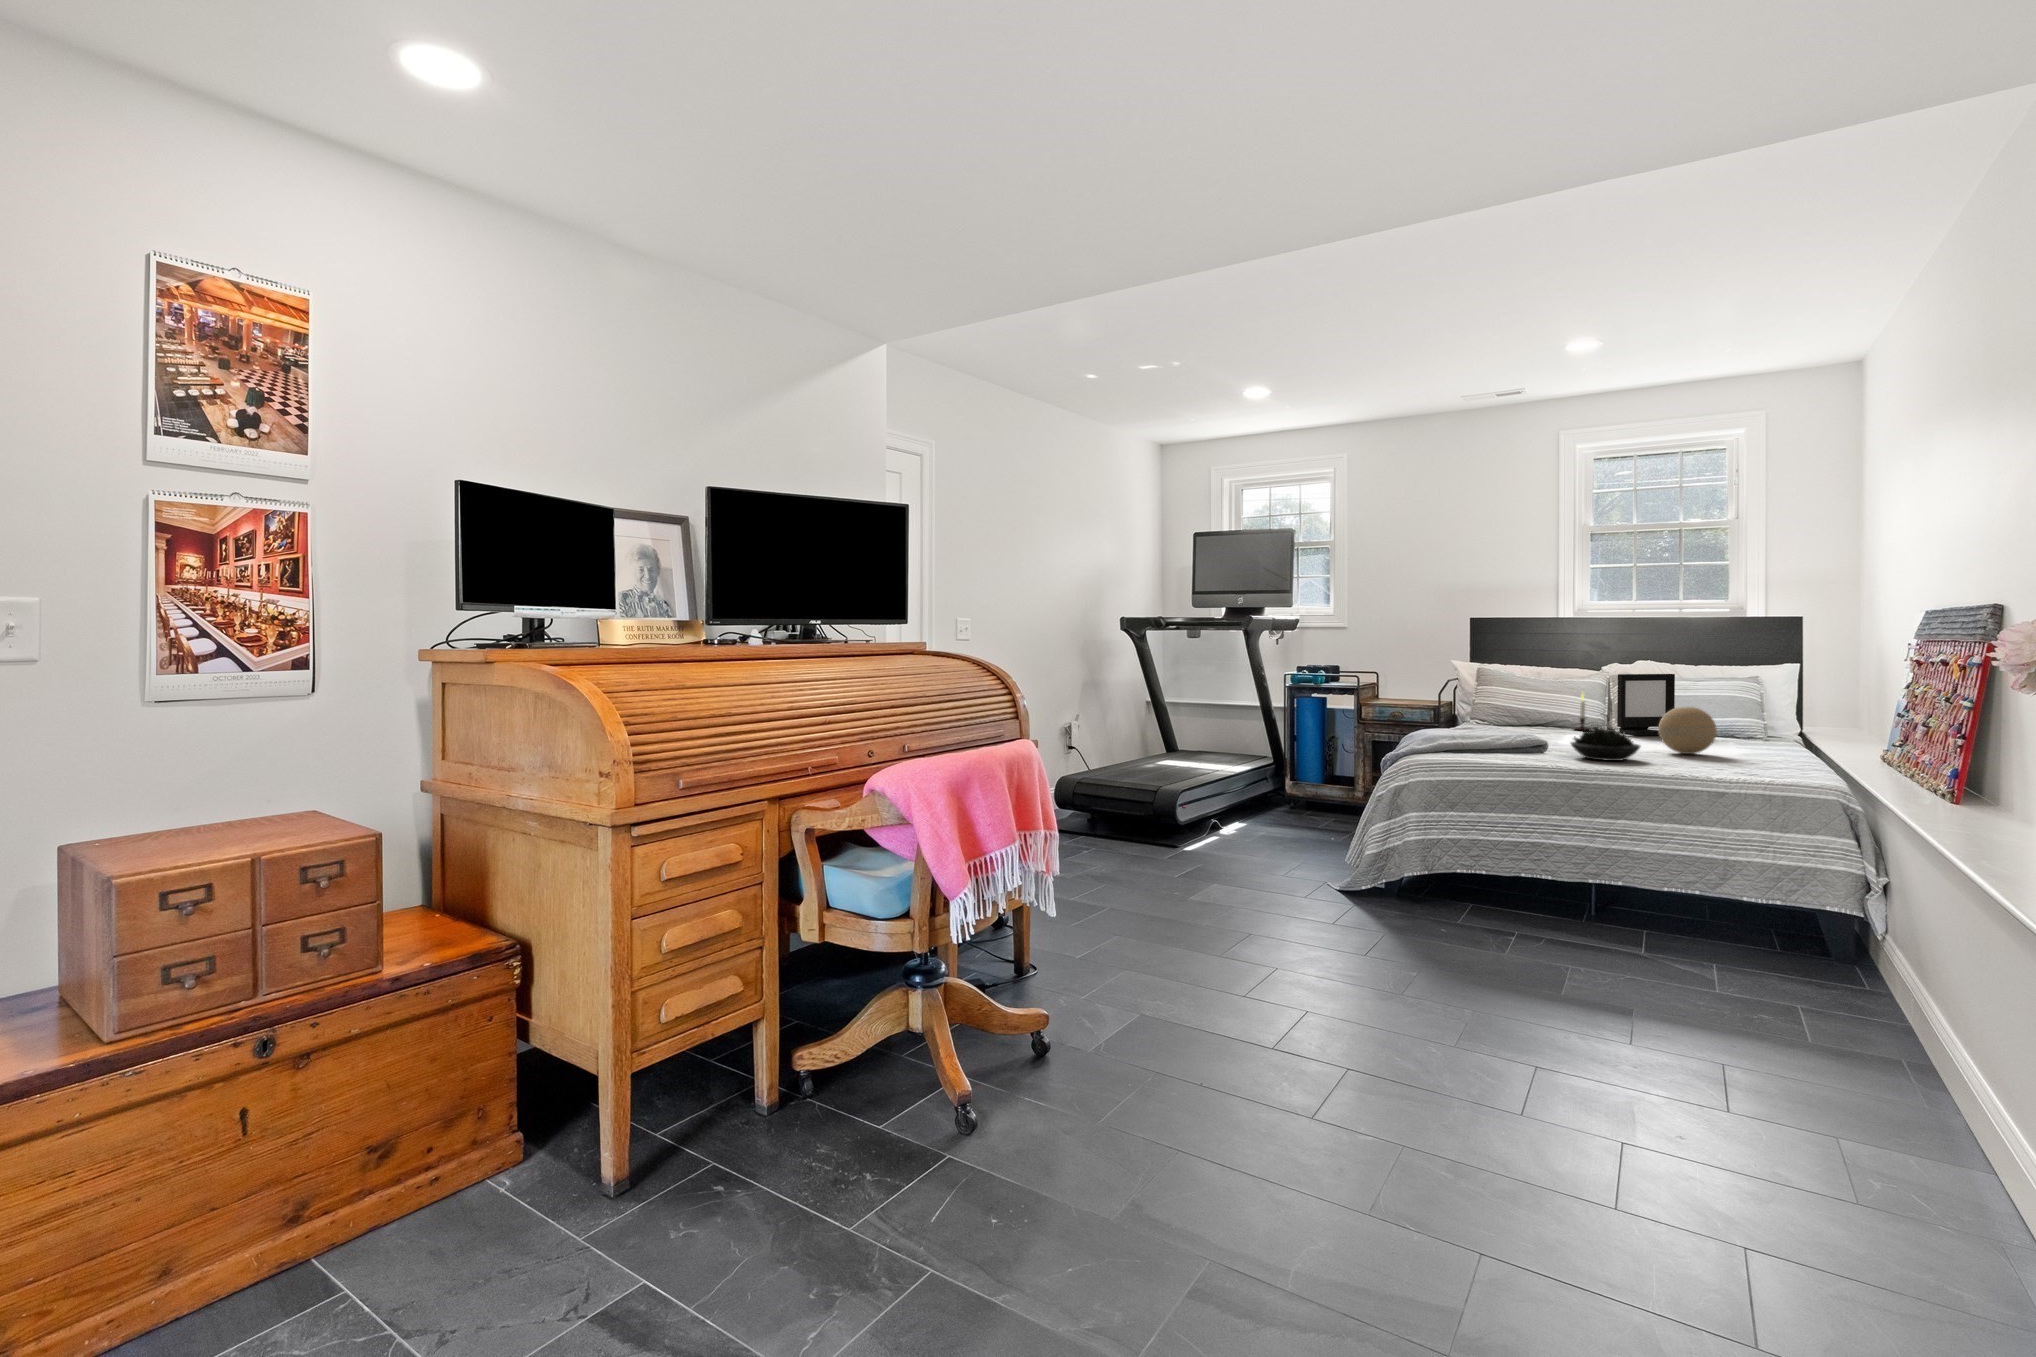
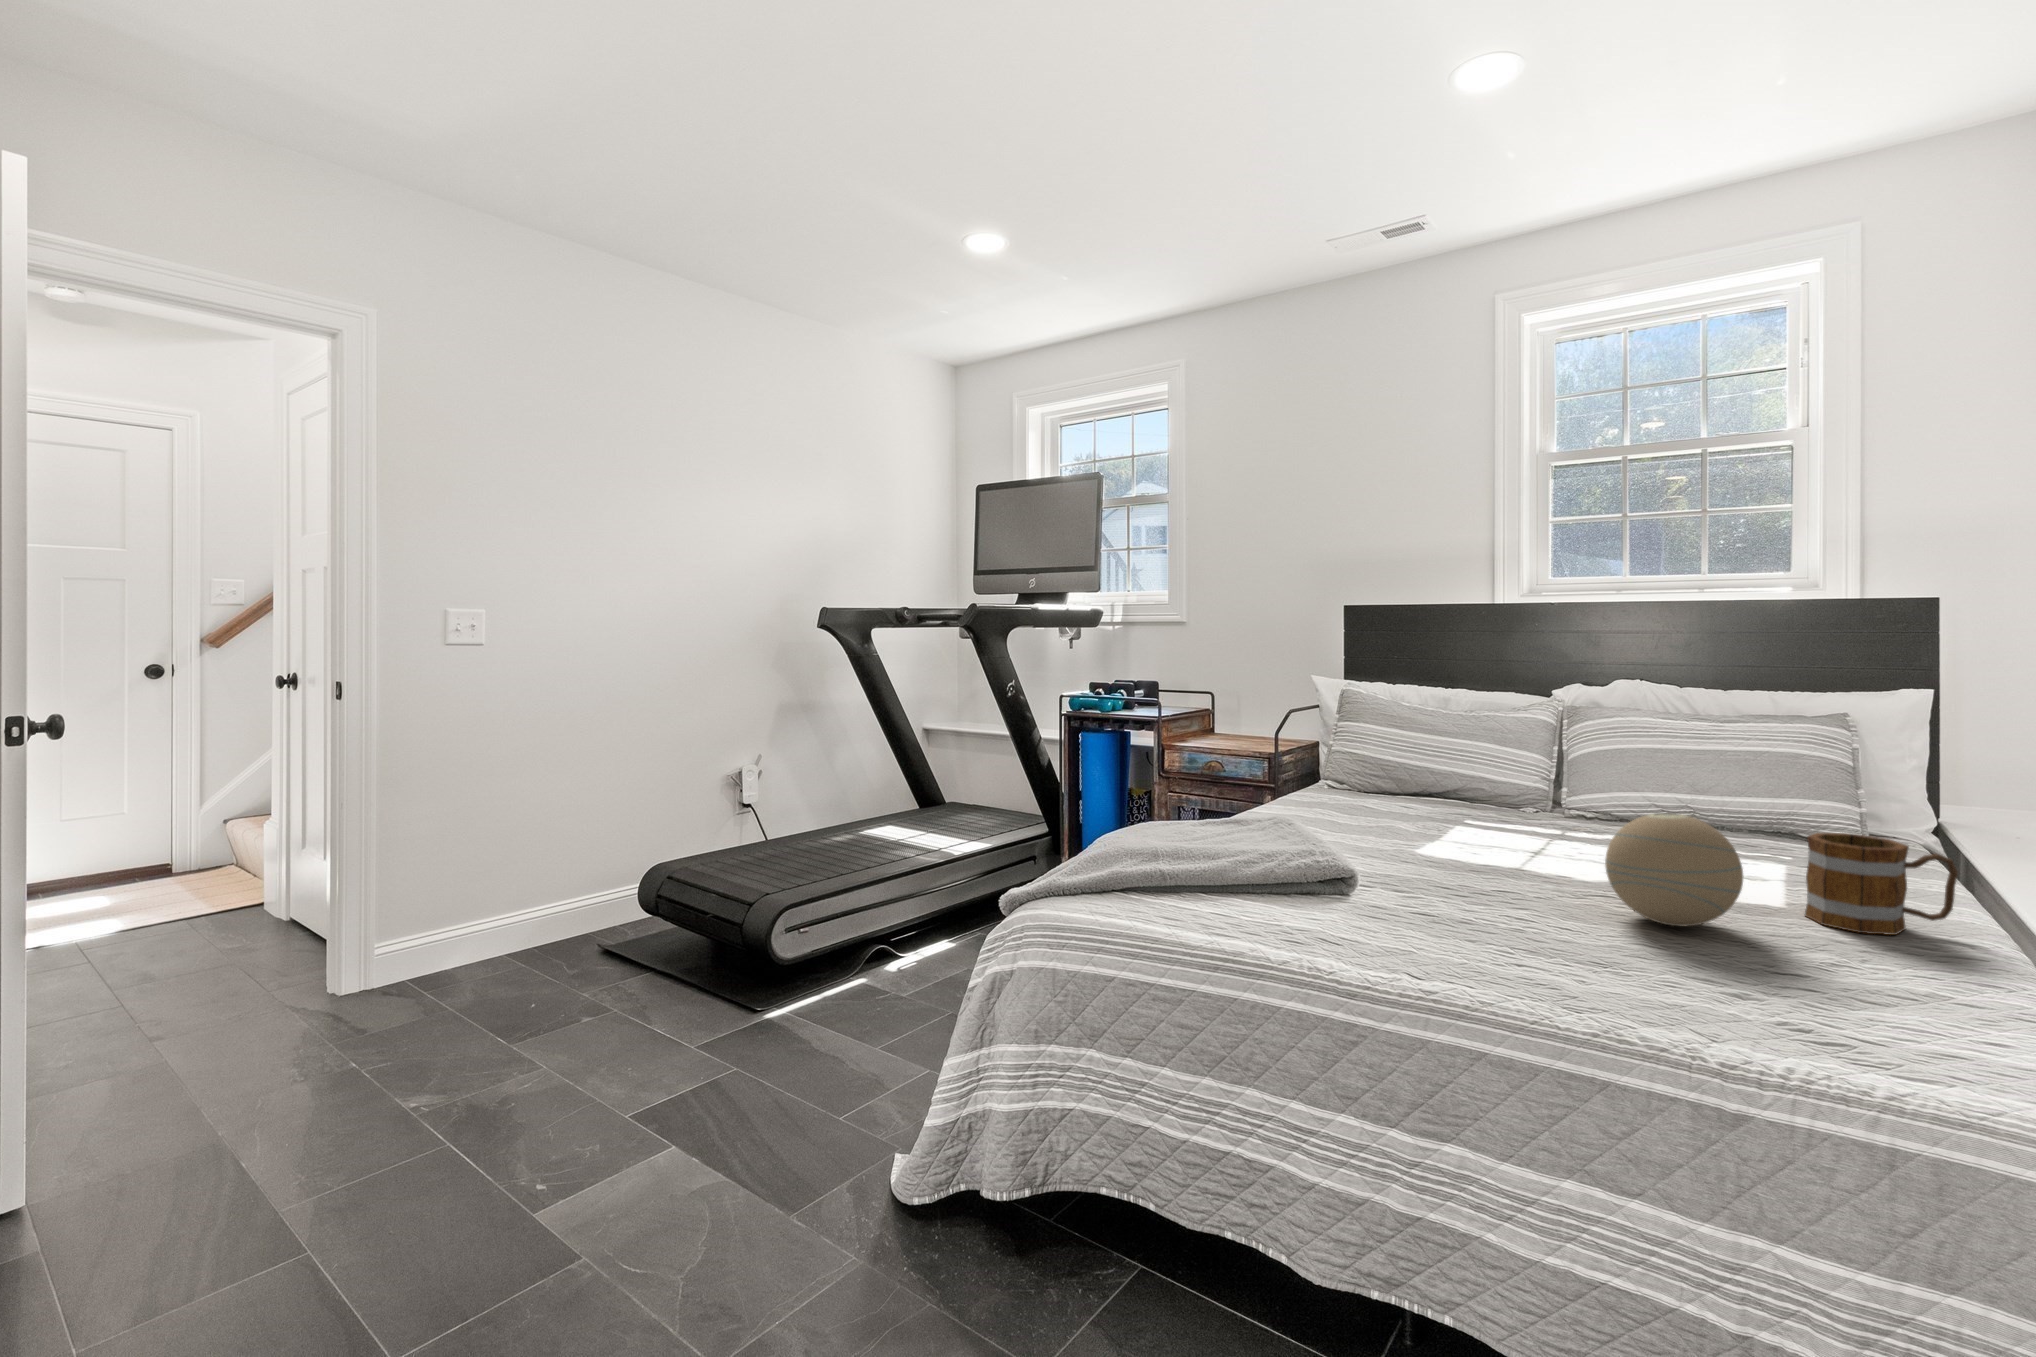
picture frame: present [1617,674,1675,736] -> none [1556,712,1673,832]
candle: present [1574,695,1594,730] -> none [1482,738,1529,810]
mug: none [1740,717,1799,755] -> present [1805,833,1958,935]
succulent plant: present [1571,727,1640,761] -> none [1379,866,1541,959]

